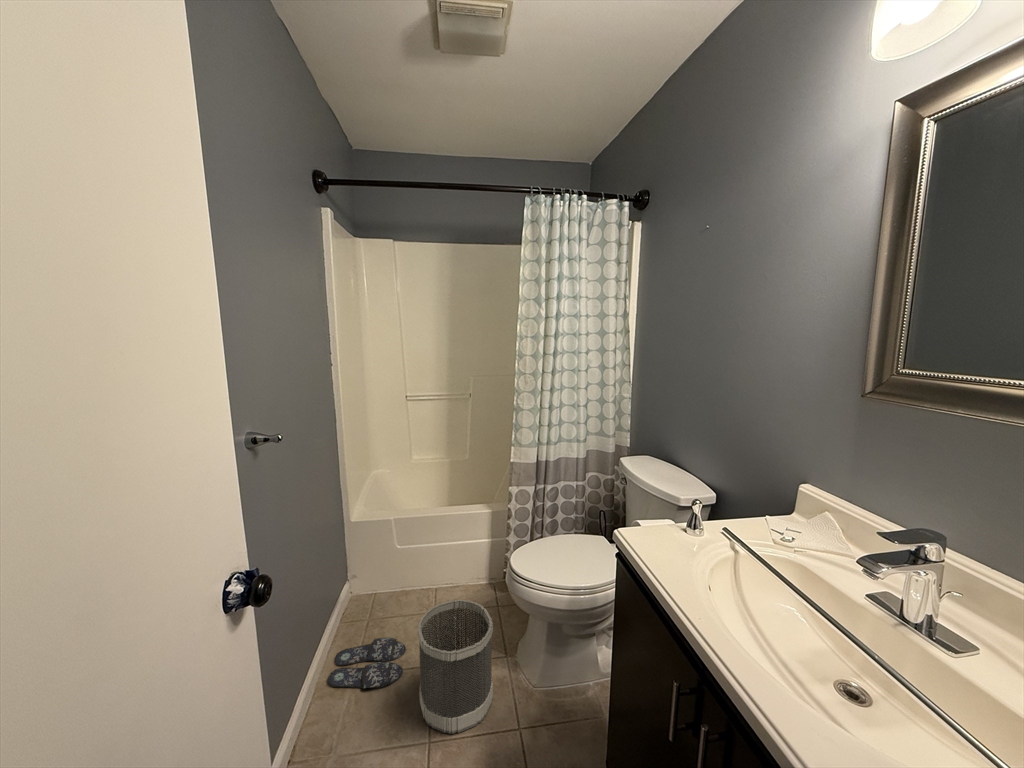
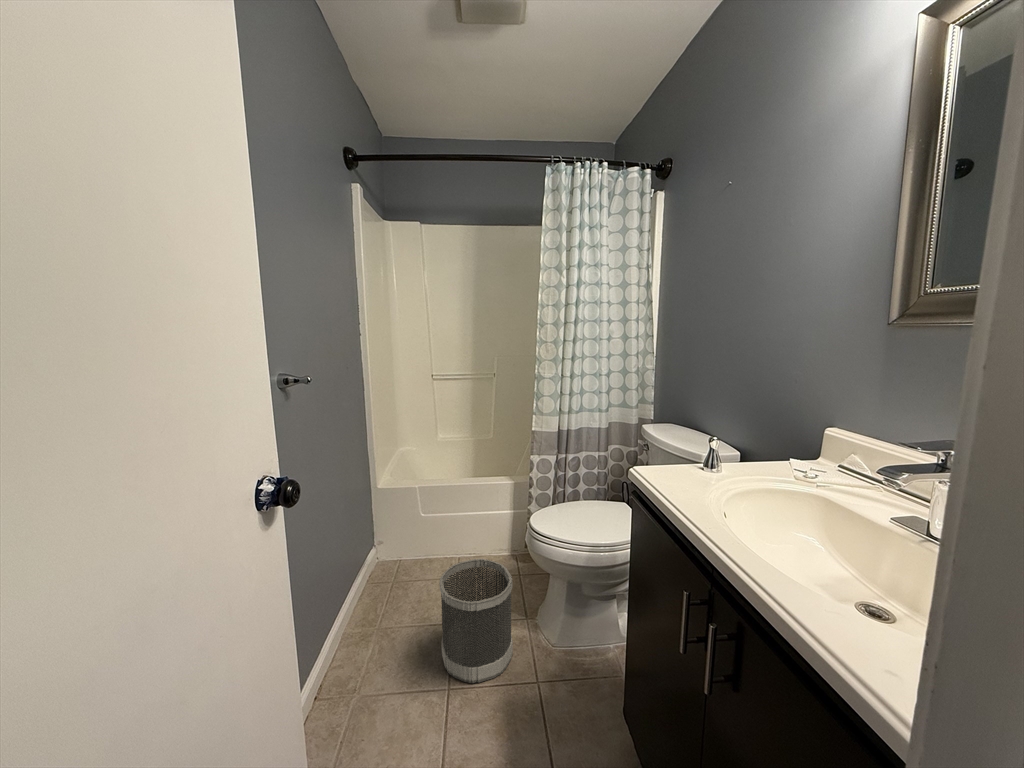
slippers: present [327,637,406,688] -> none [355,597,429,641]

